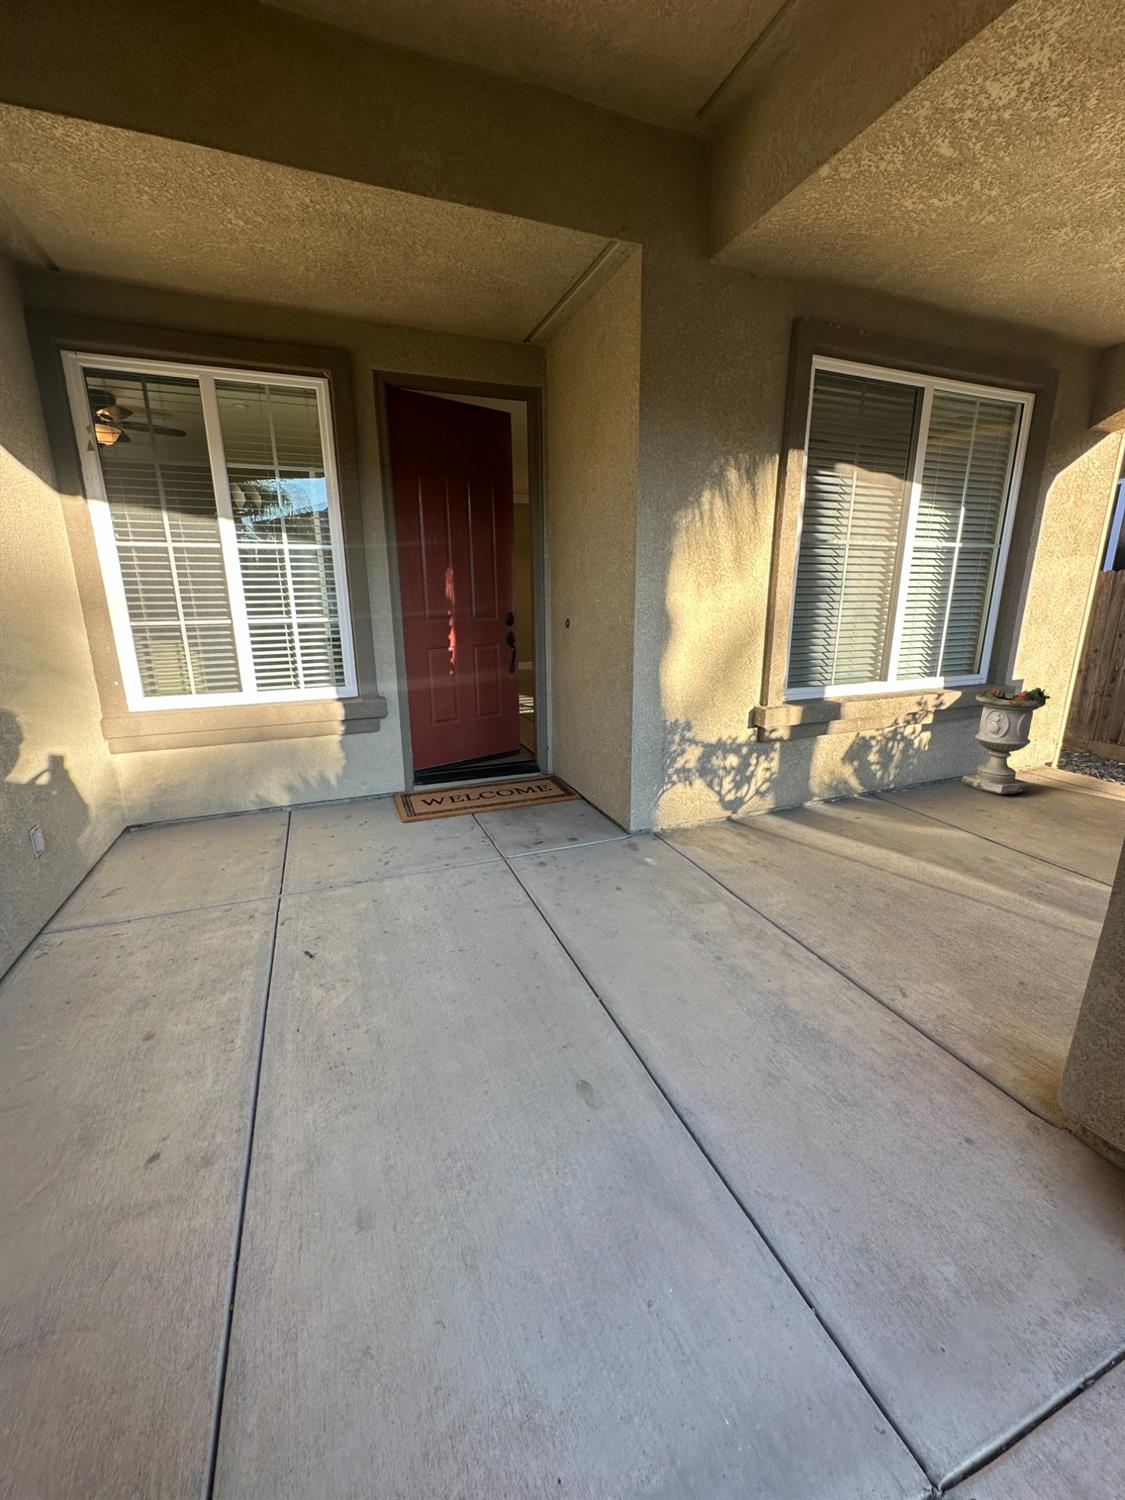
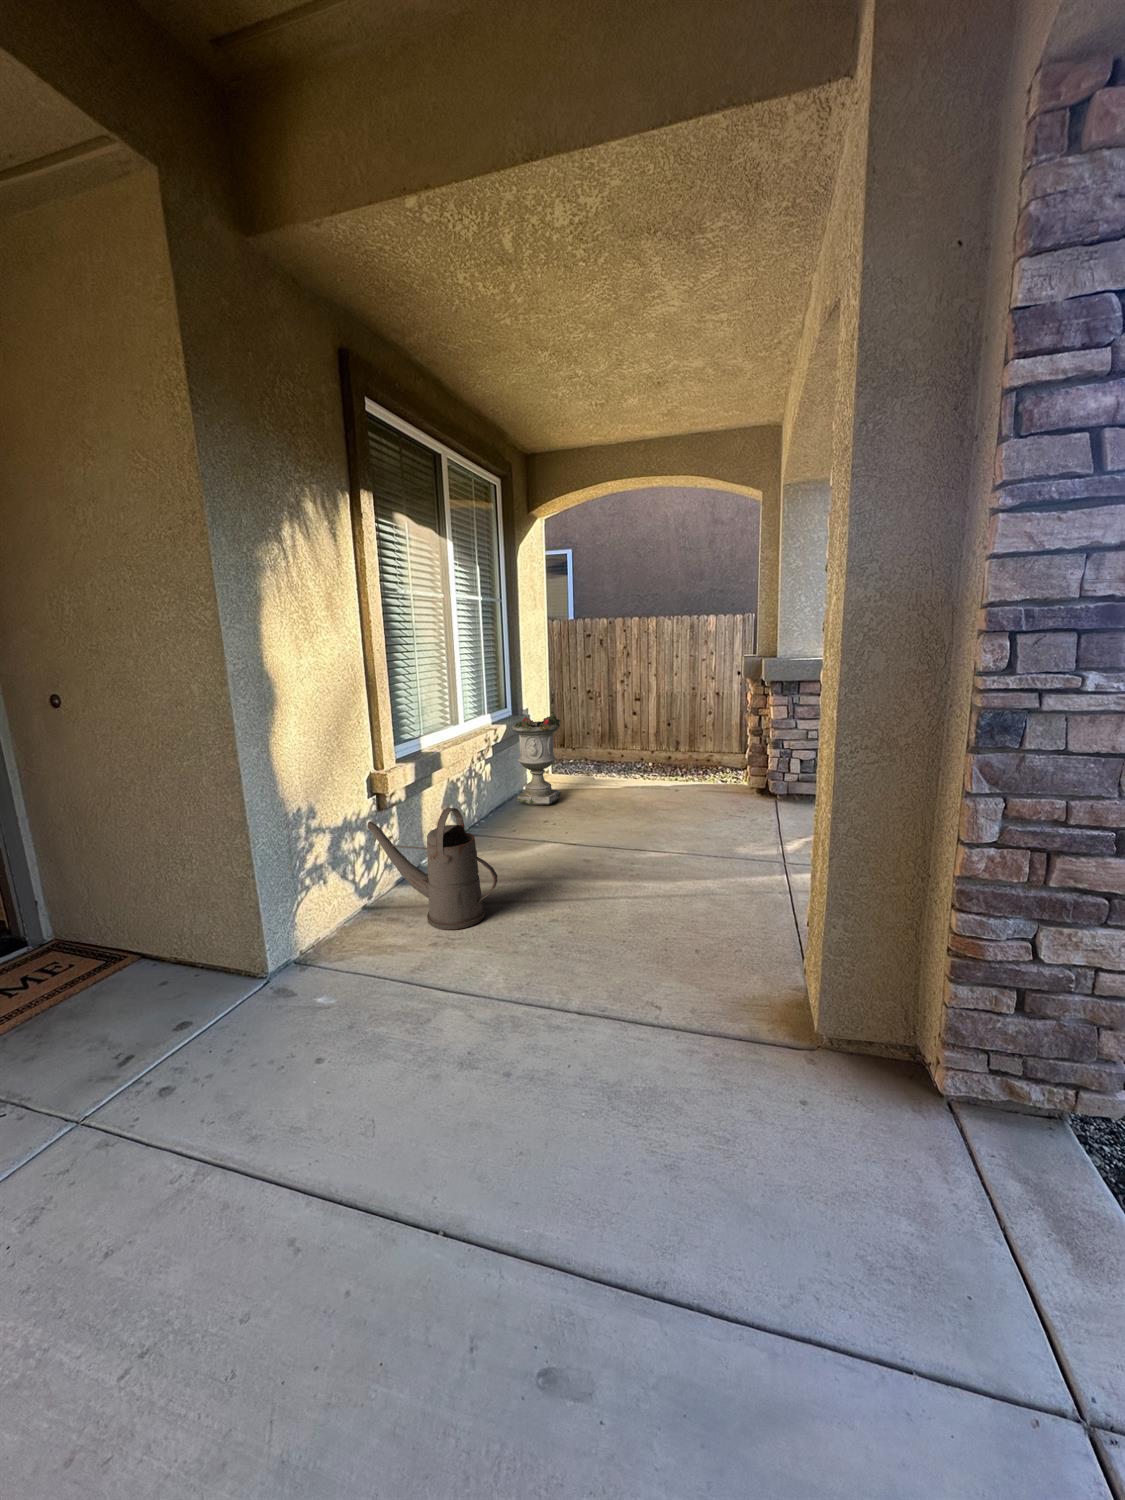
watering can: none [739,747,829,862] -> present [367,807,497,930]

